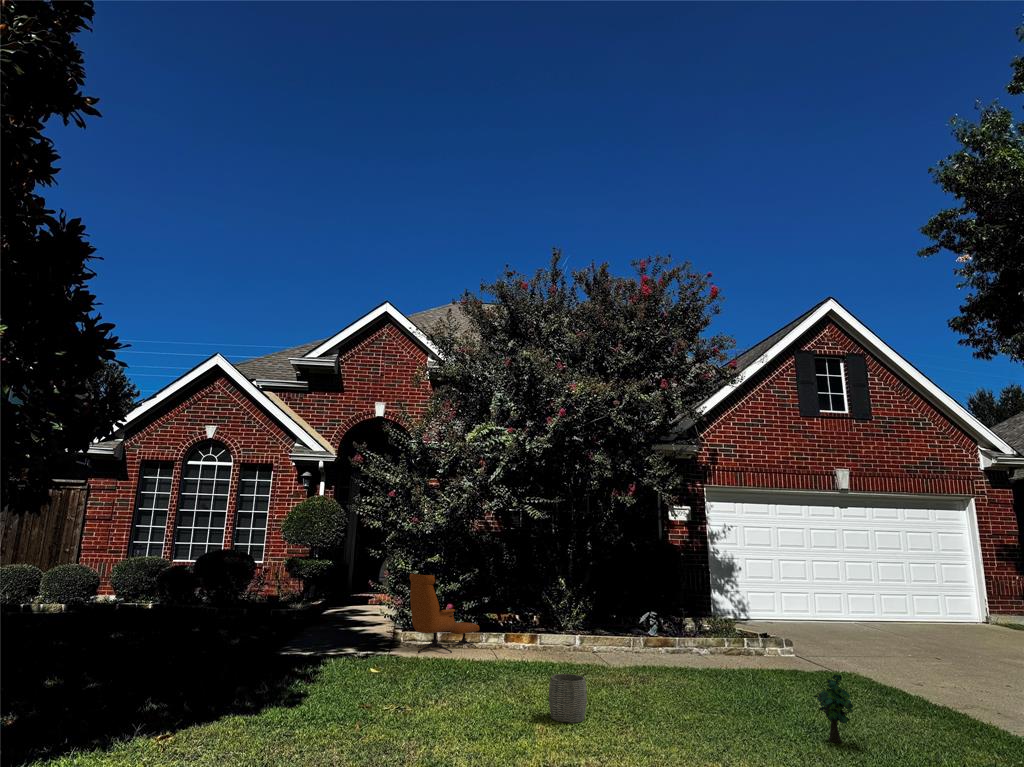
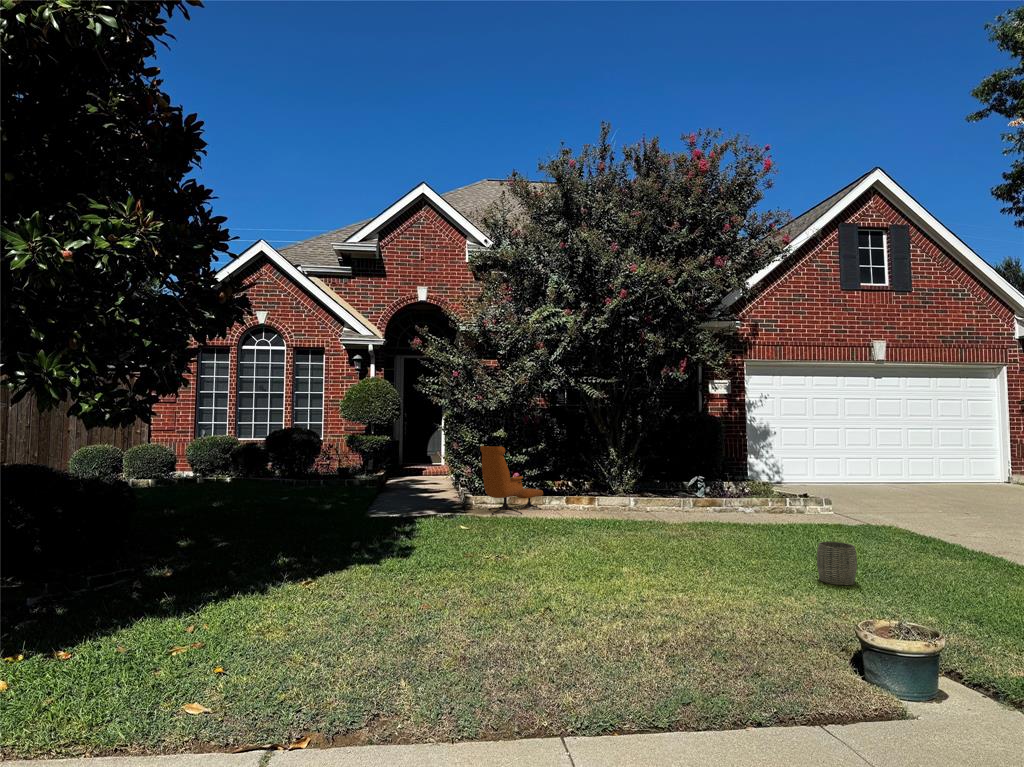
woven basket: present [549,674,587,723] -> present [817,542,857,585]
decorative plant: present [813,675,853,743] -> none [864,522,901,578]

